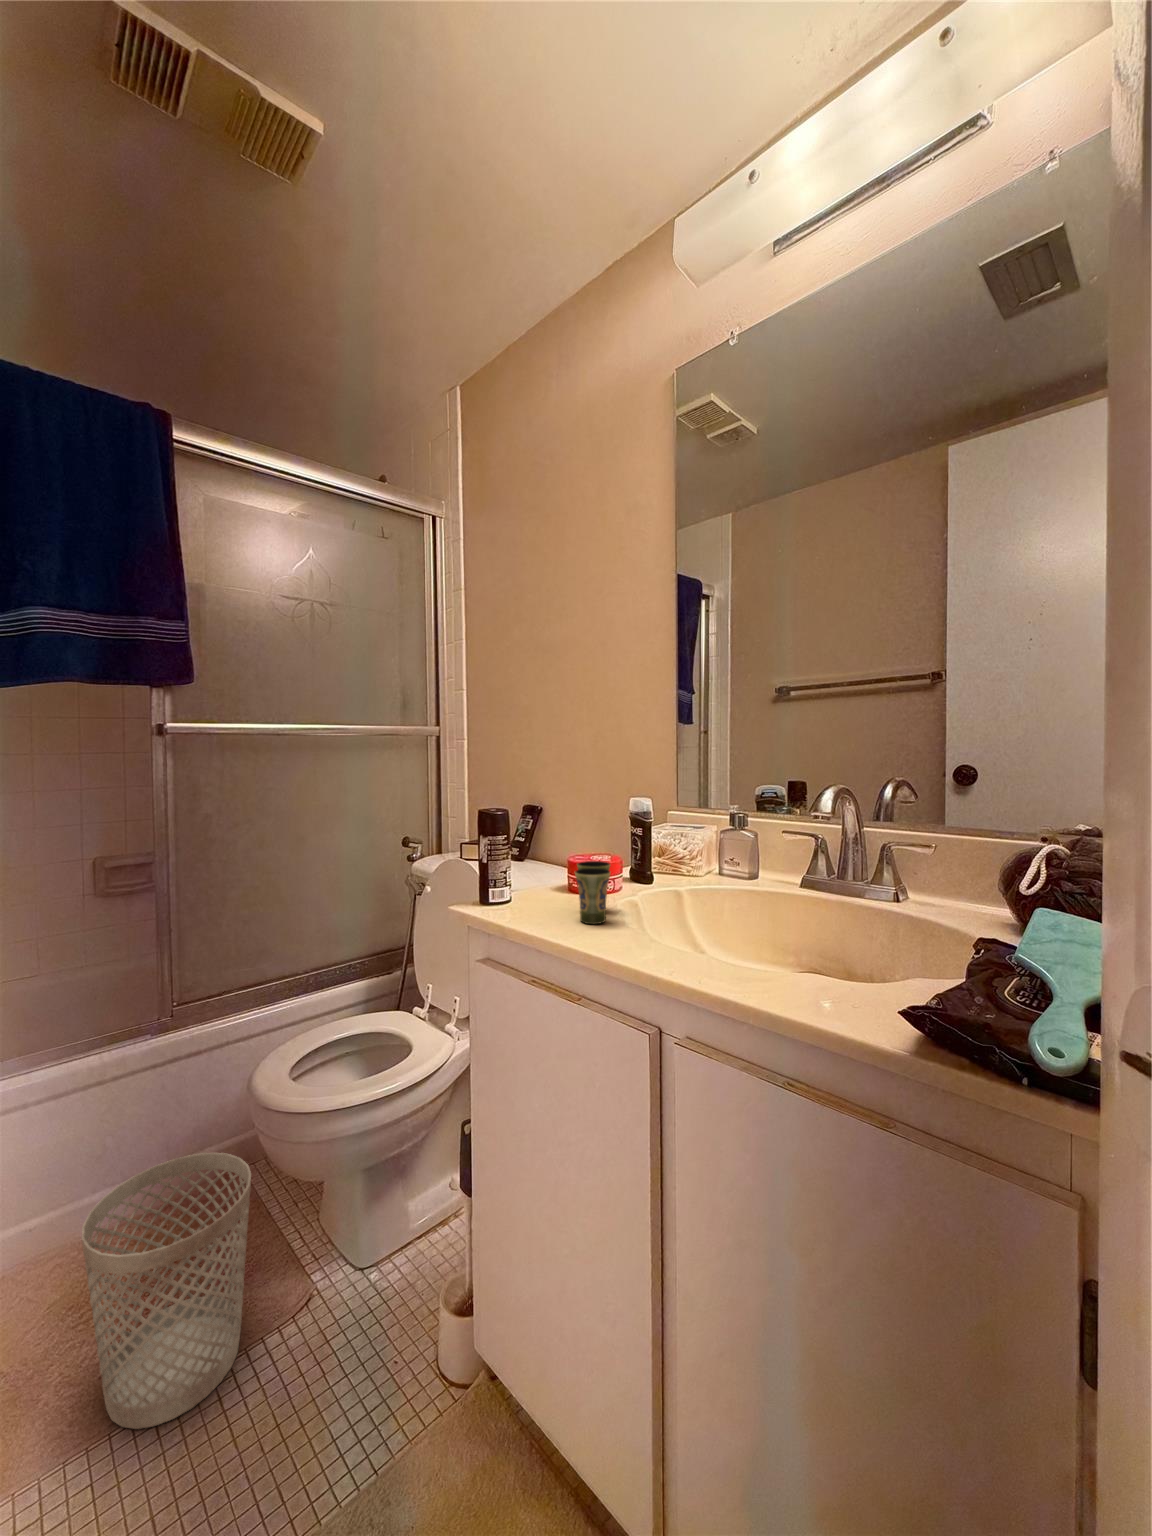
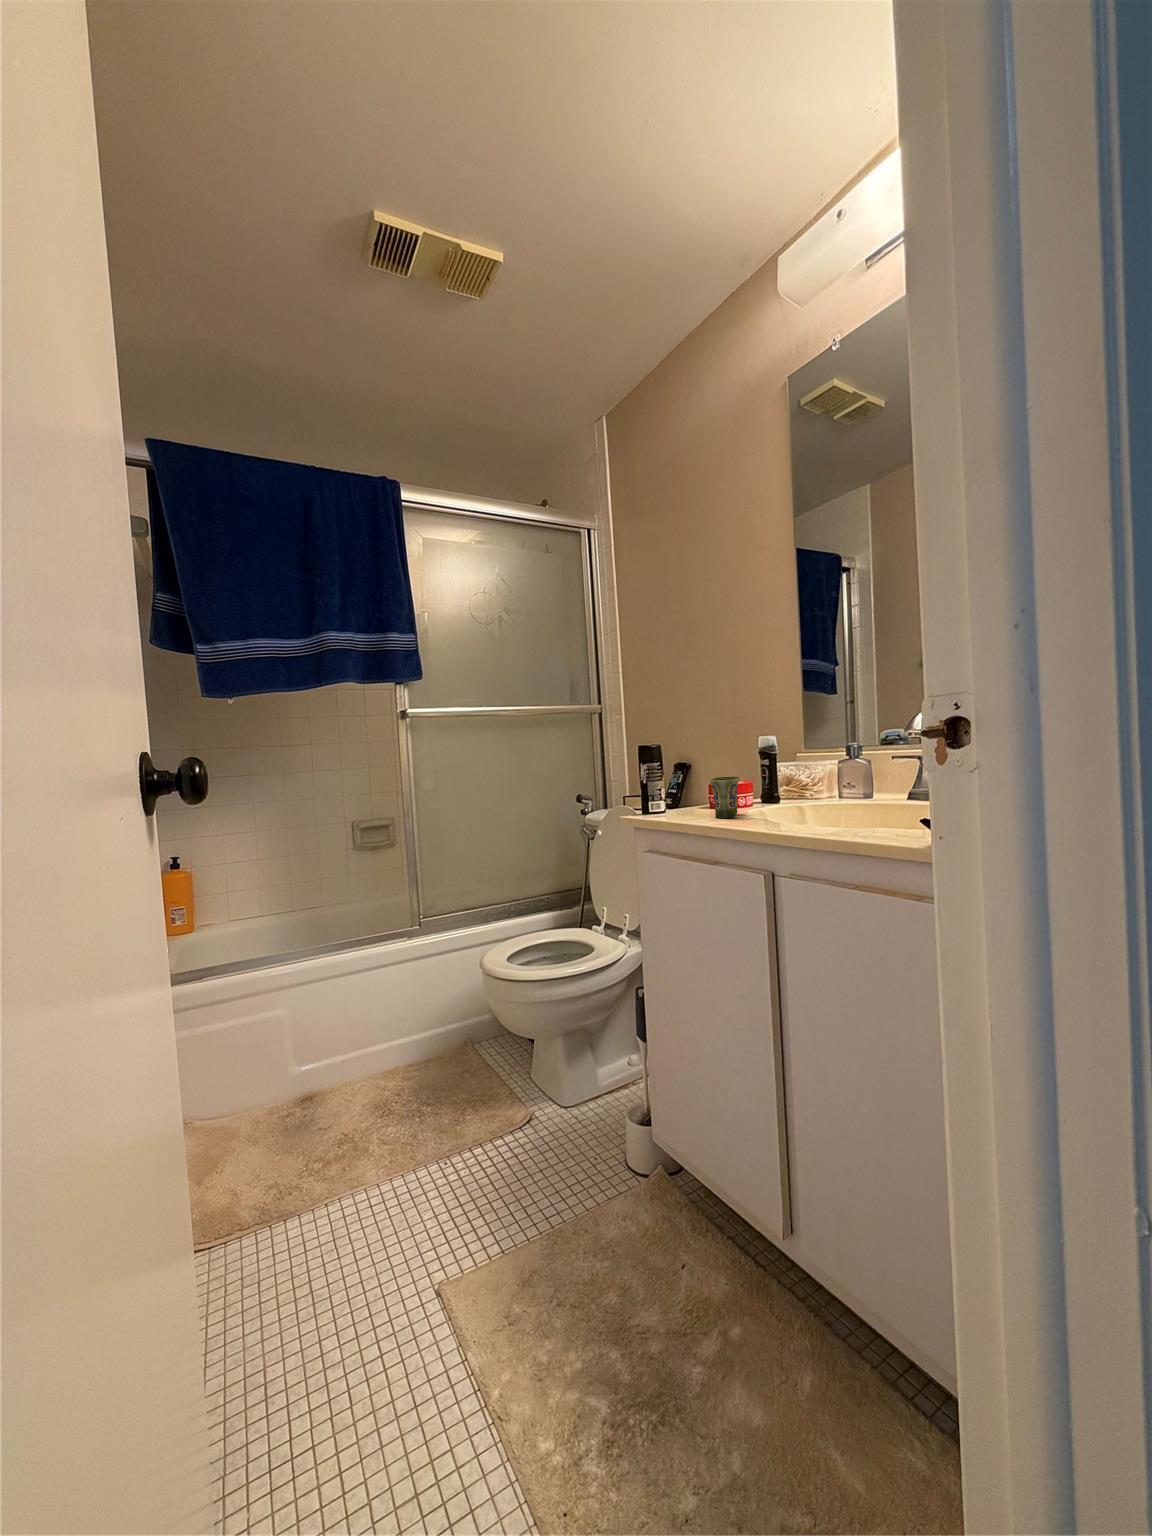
wastebasket: present [82,1153,251,1429] -> none [387,1004,487,1169]

